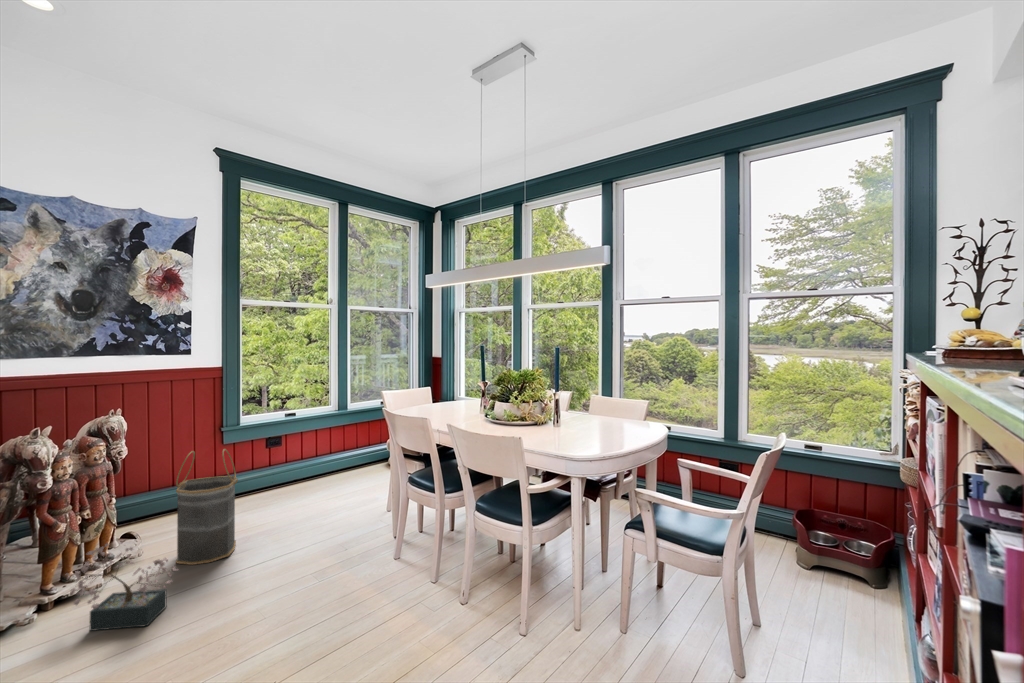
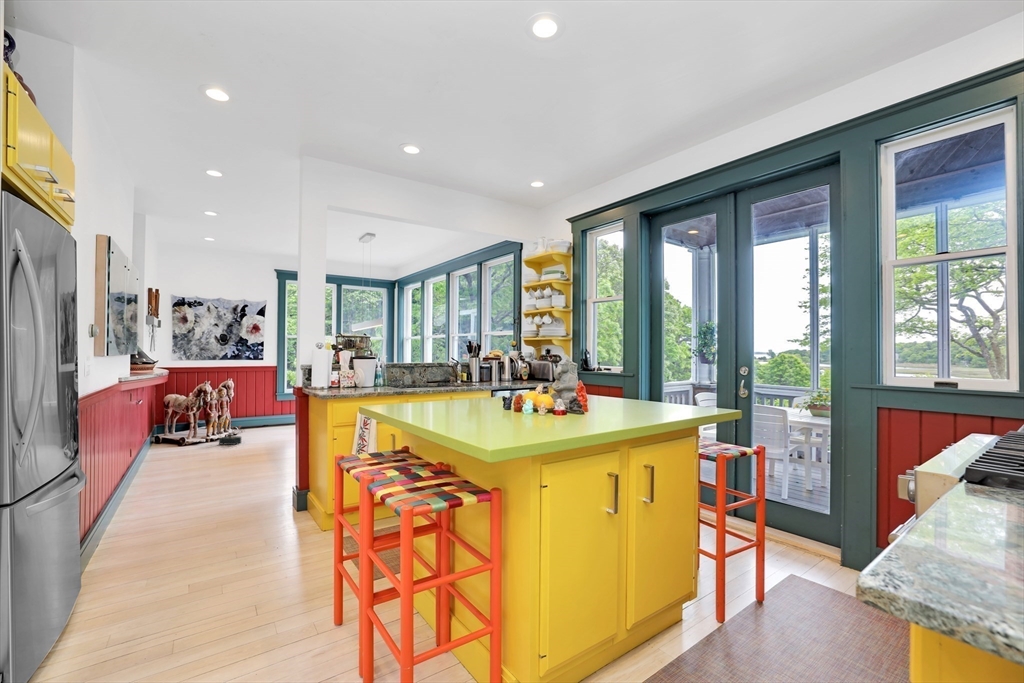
basket: present [176,449,238,565] -> none [249,396,272,437]

